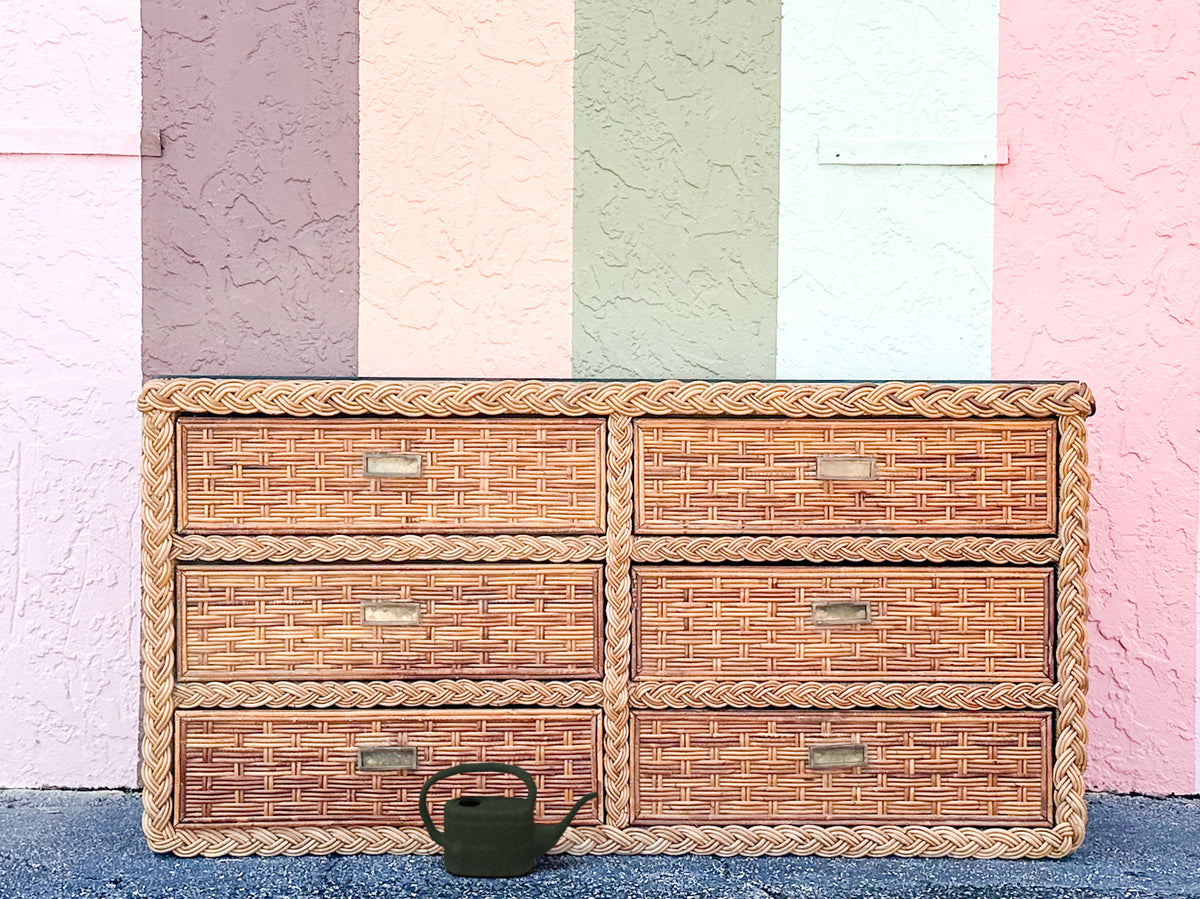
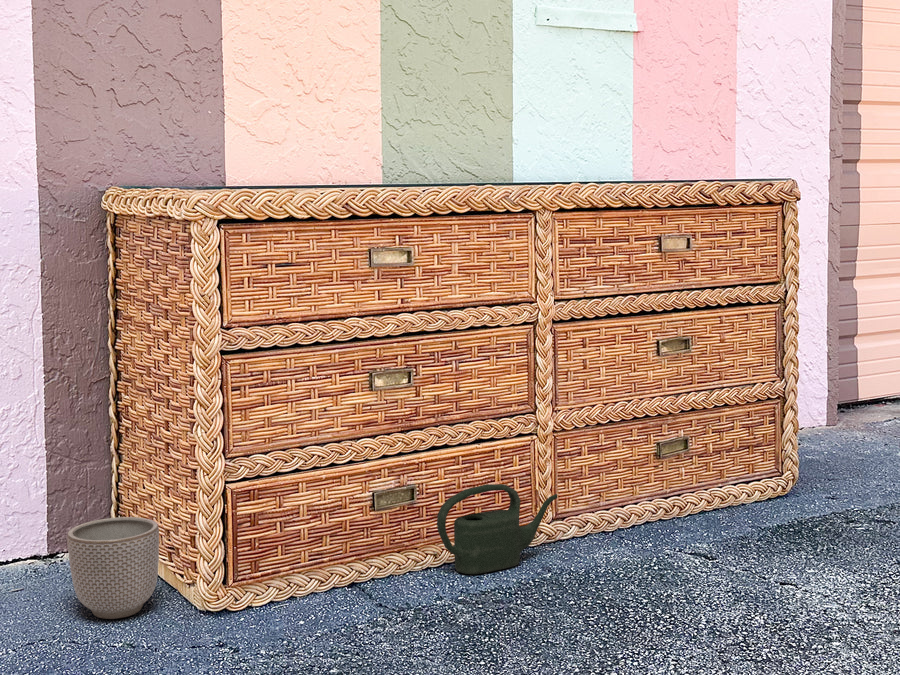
planter: none [47,724,148,833] -> present [67,517,159,619]

